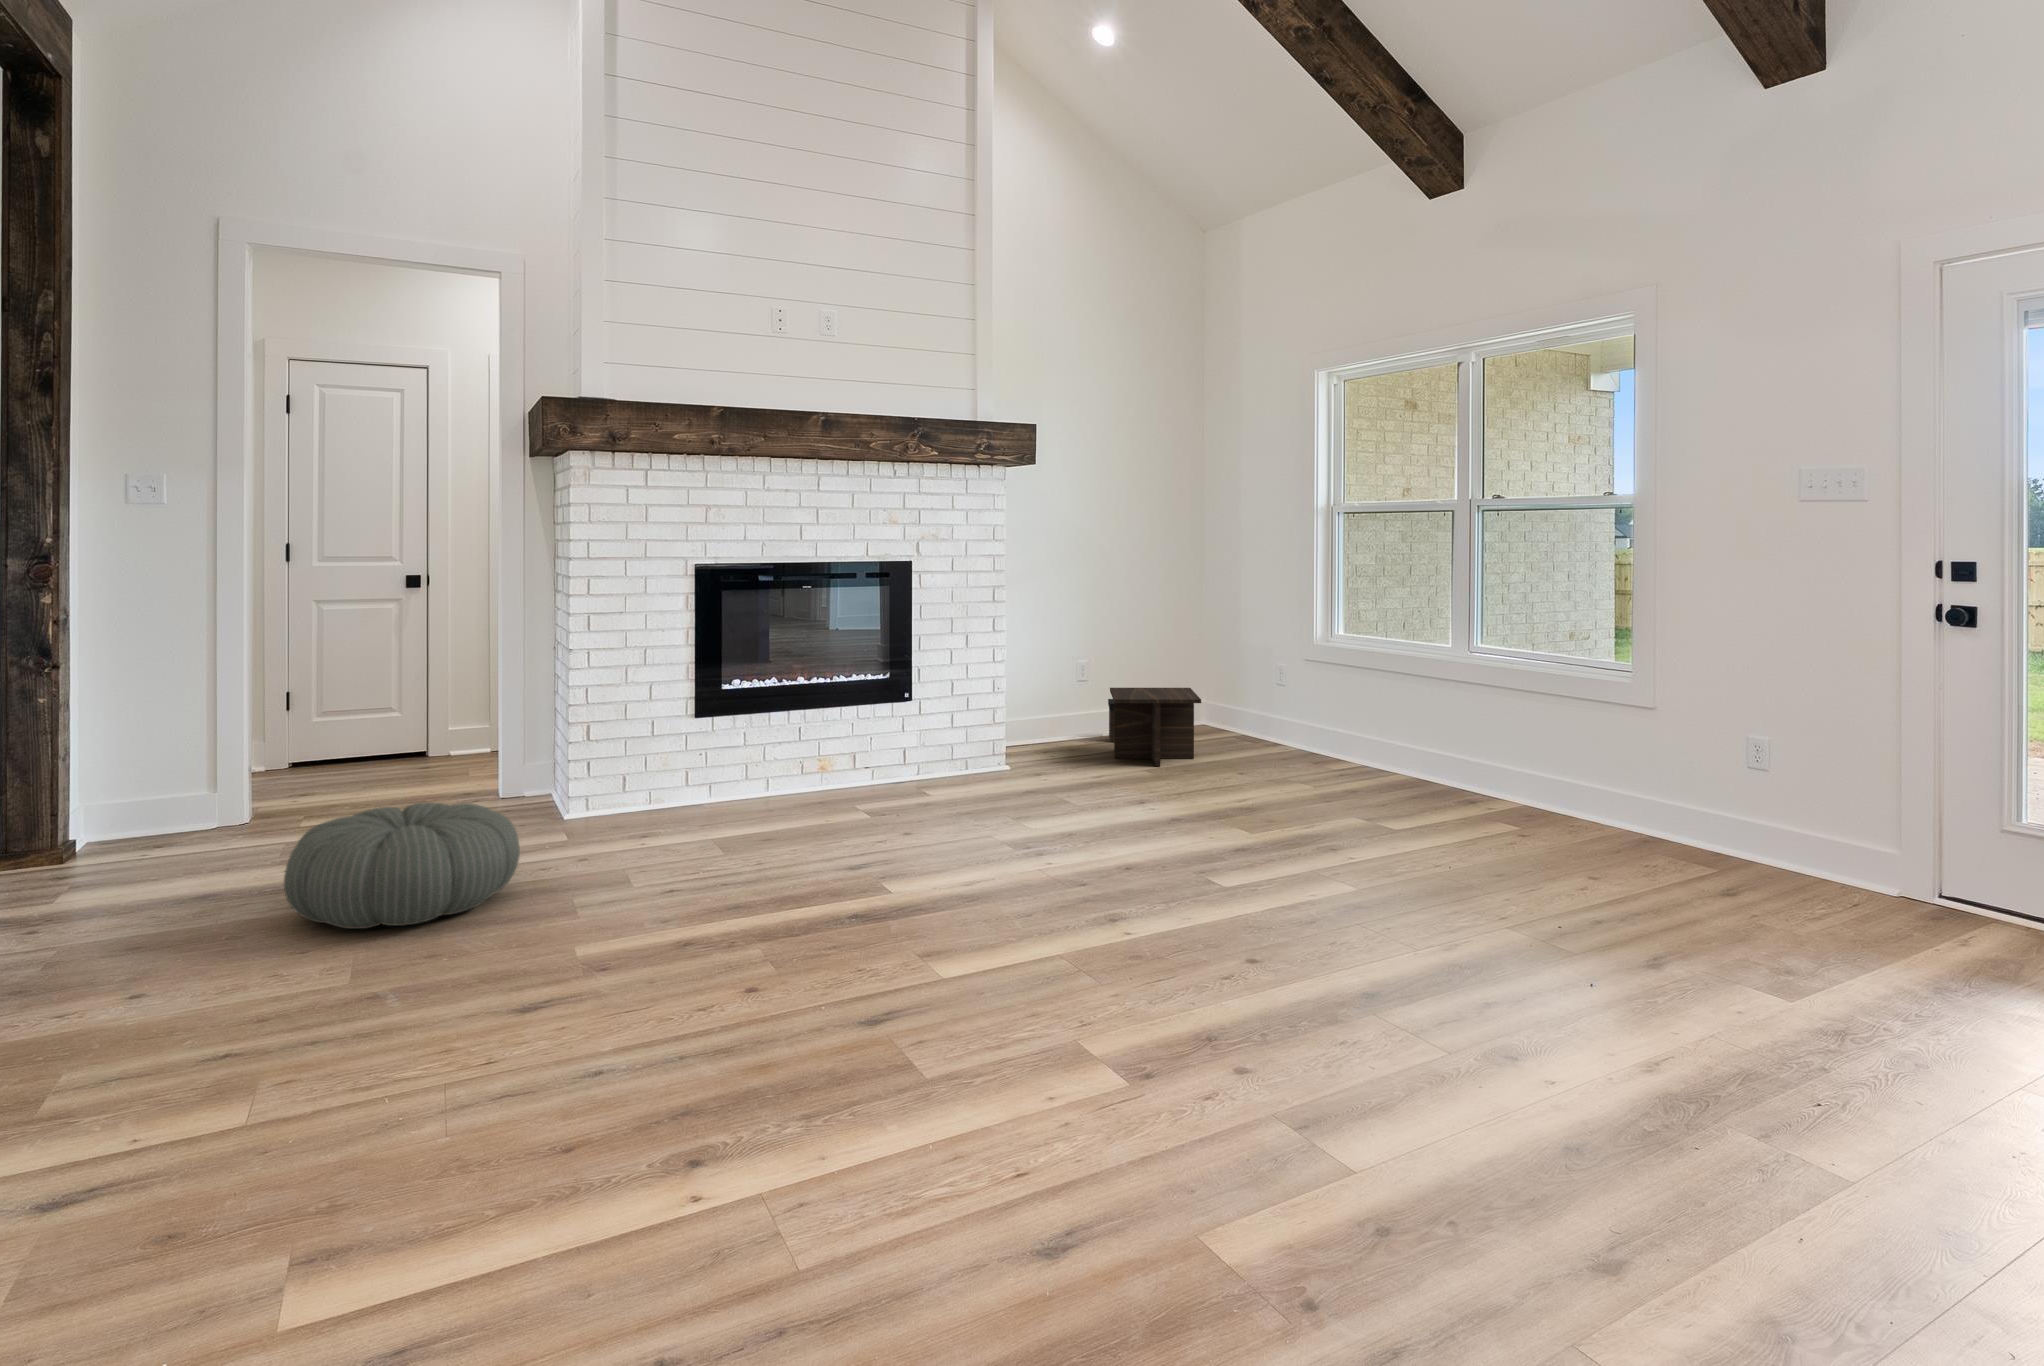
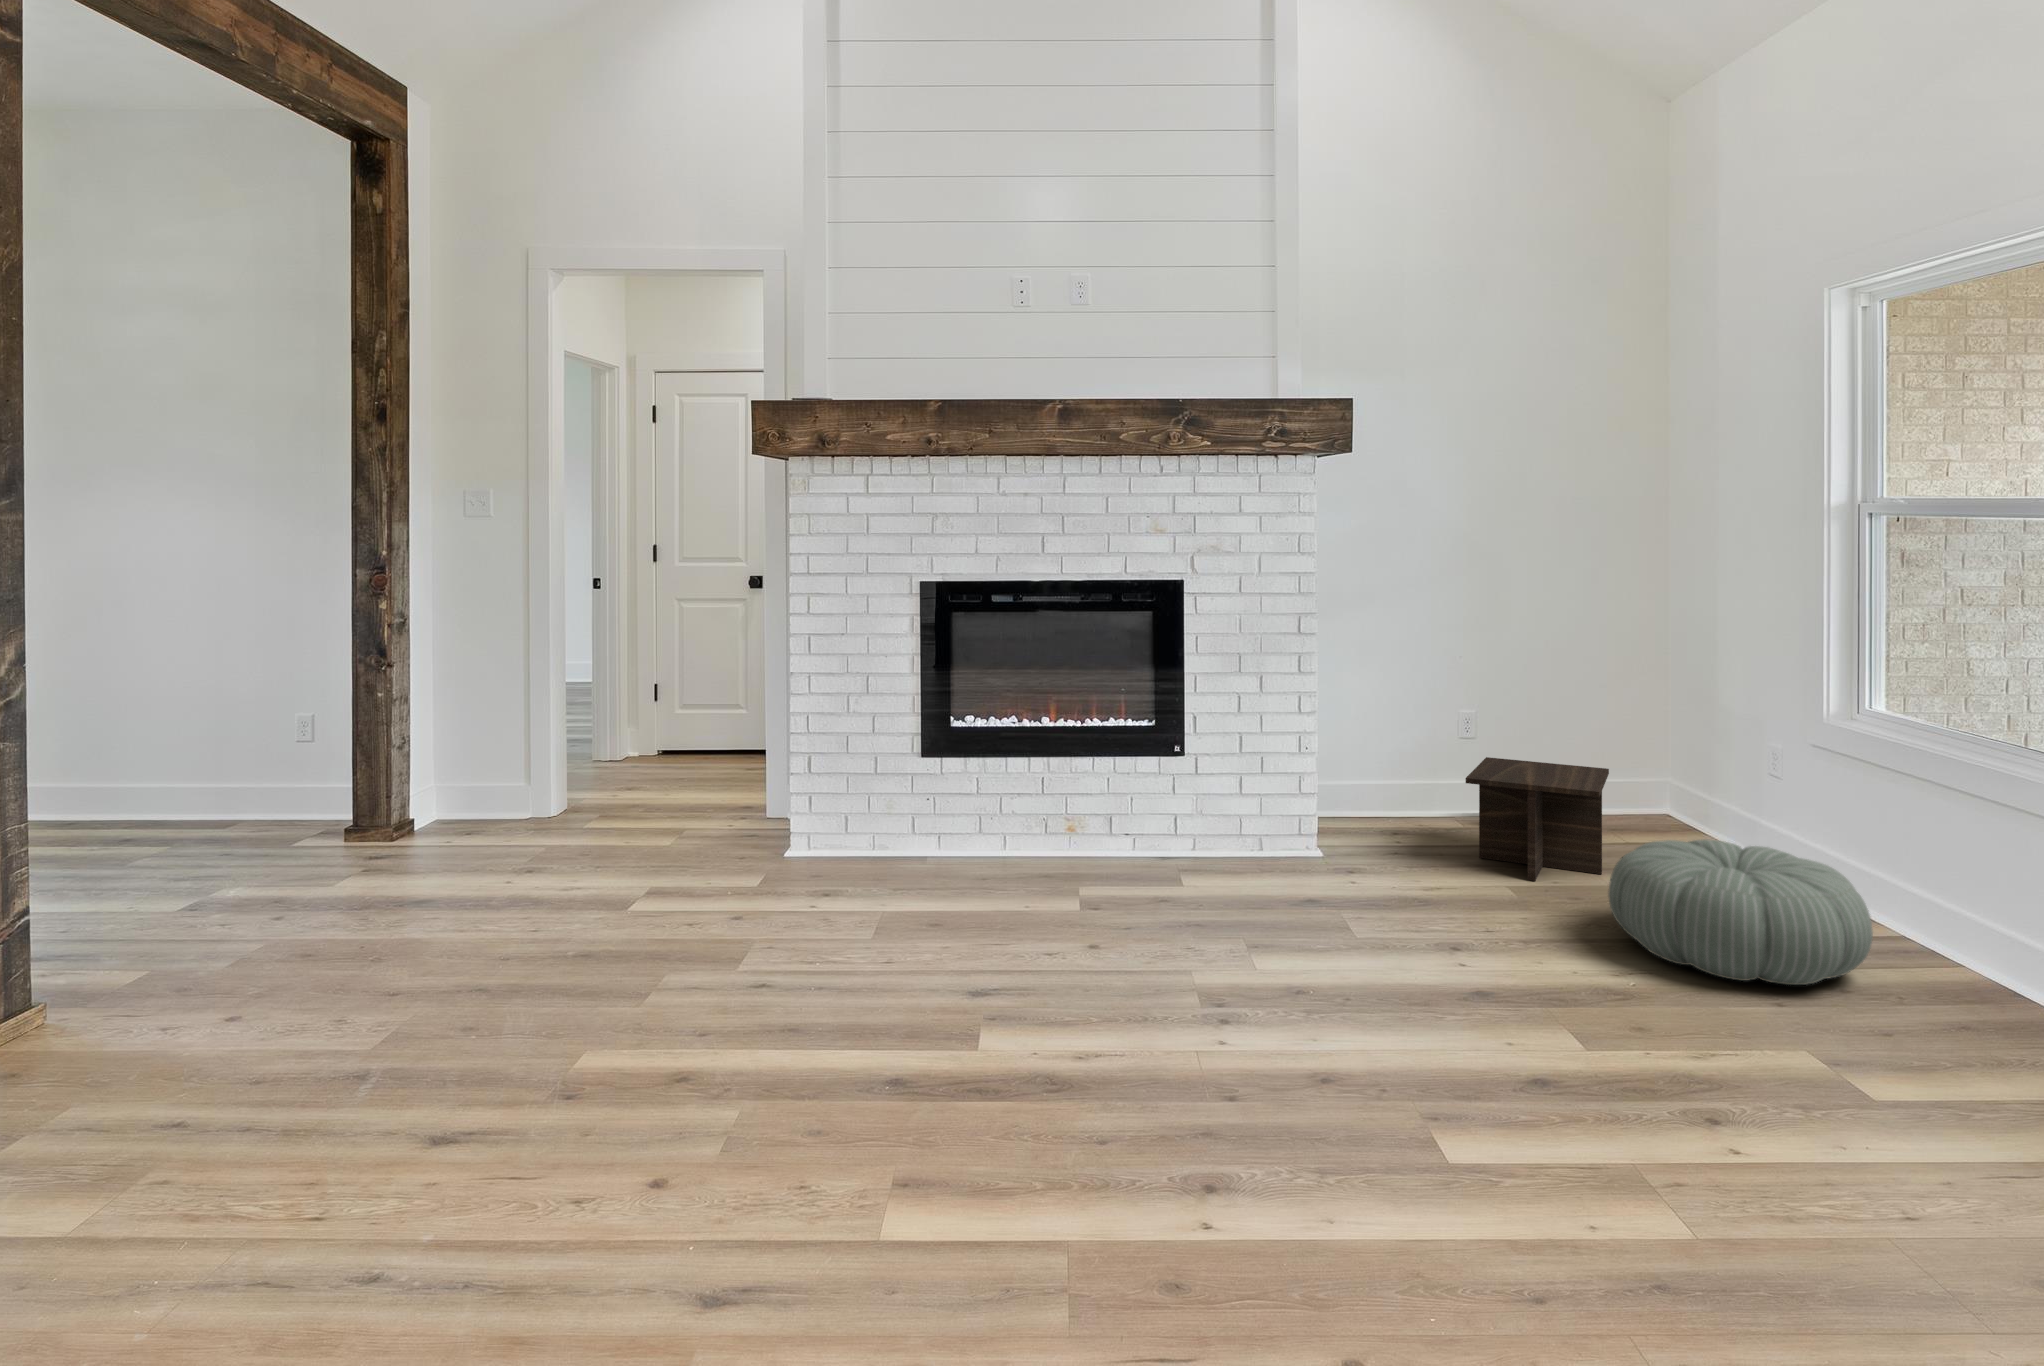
pouf: present [284,803,520,929] -> present [1608,839,1873,985]

